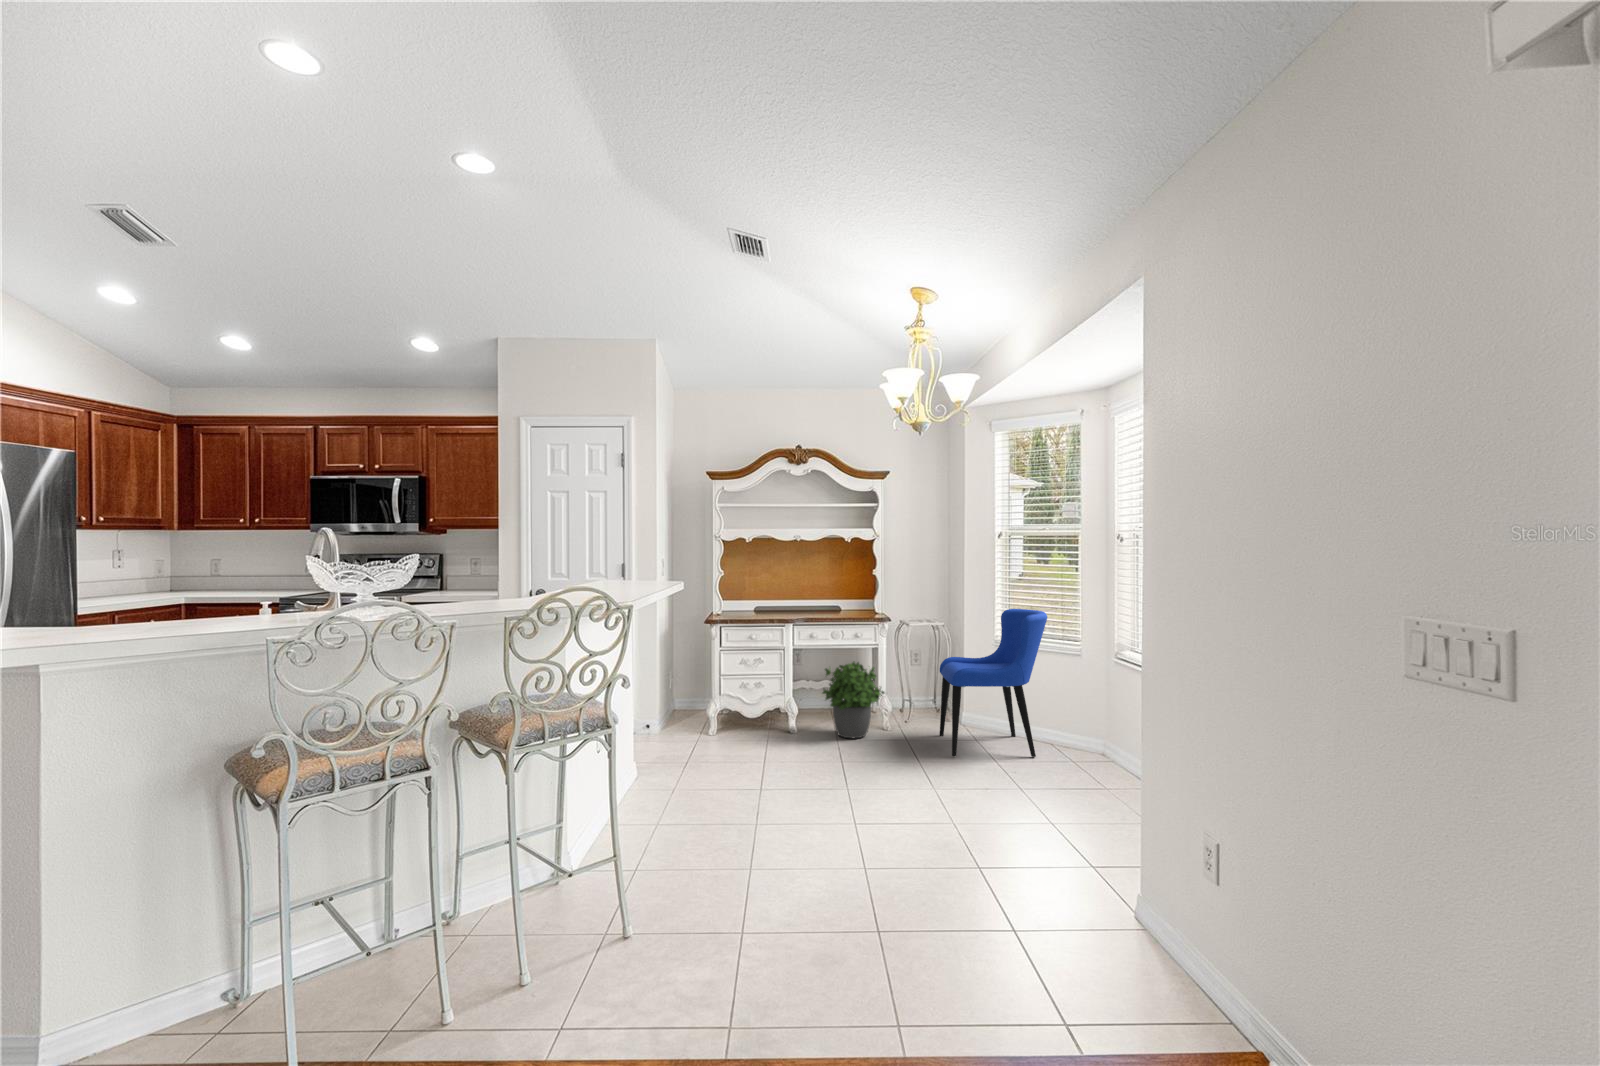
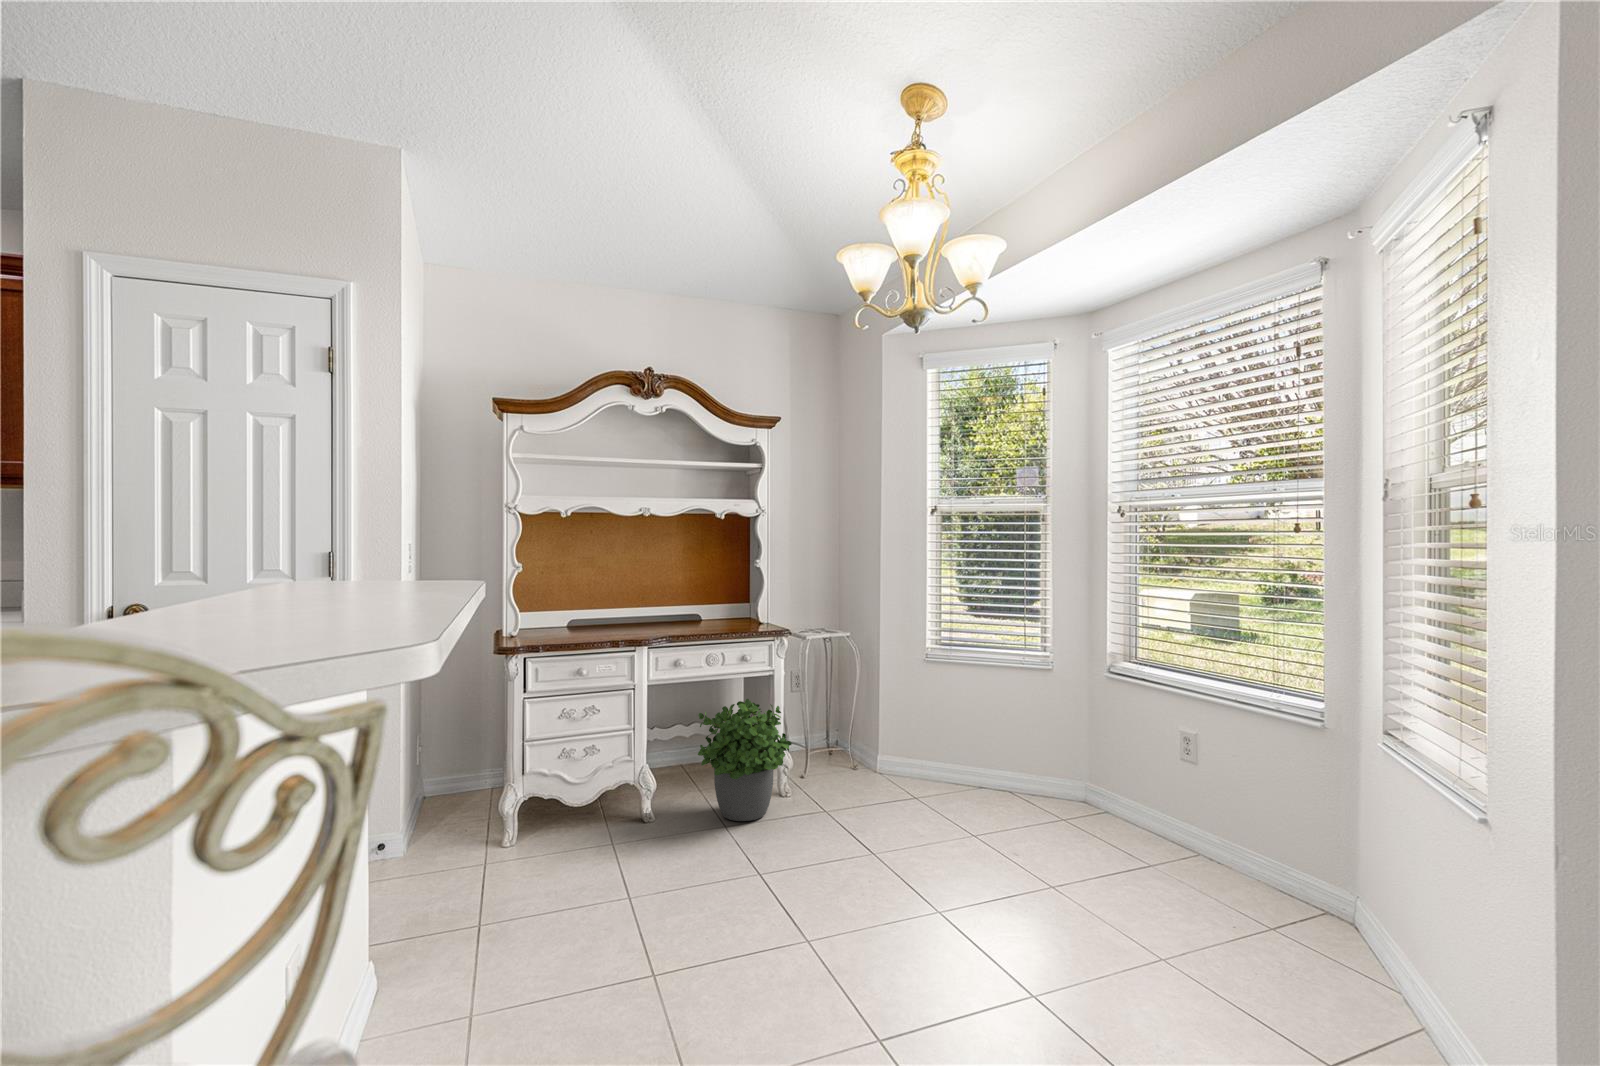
dining chair: present [939,609,1047,757] -> none [866,609,1024,836]

